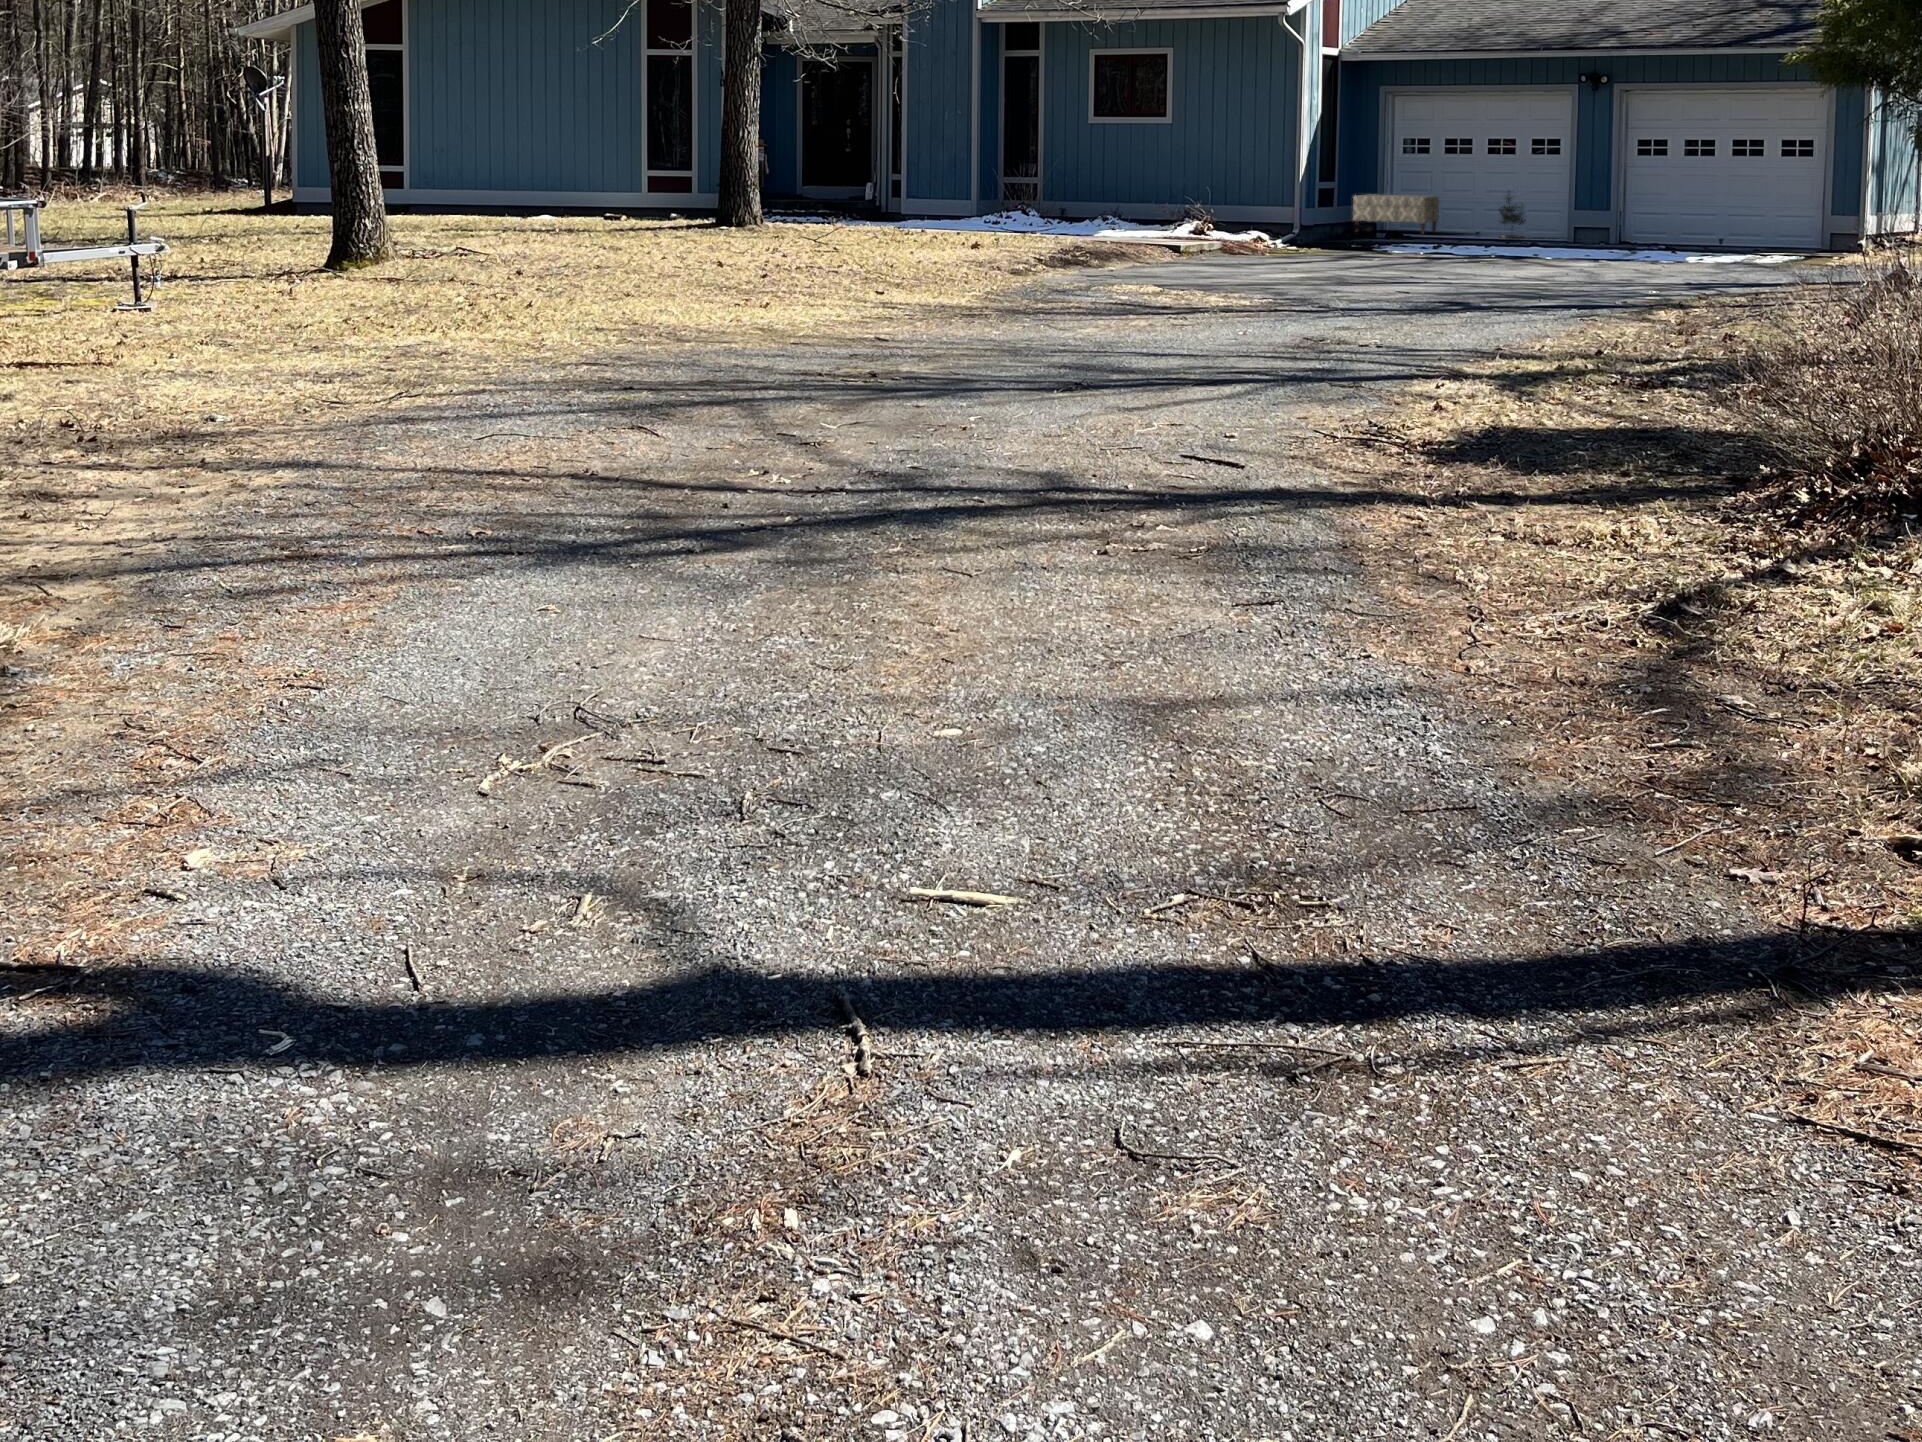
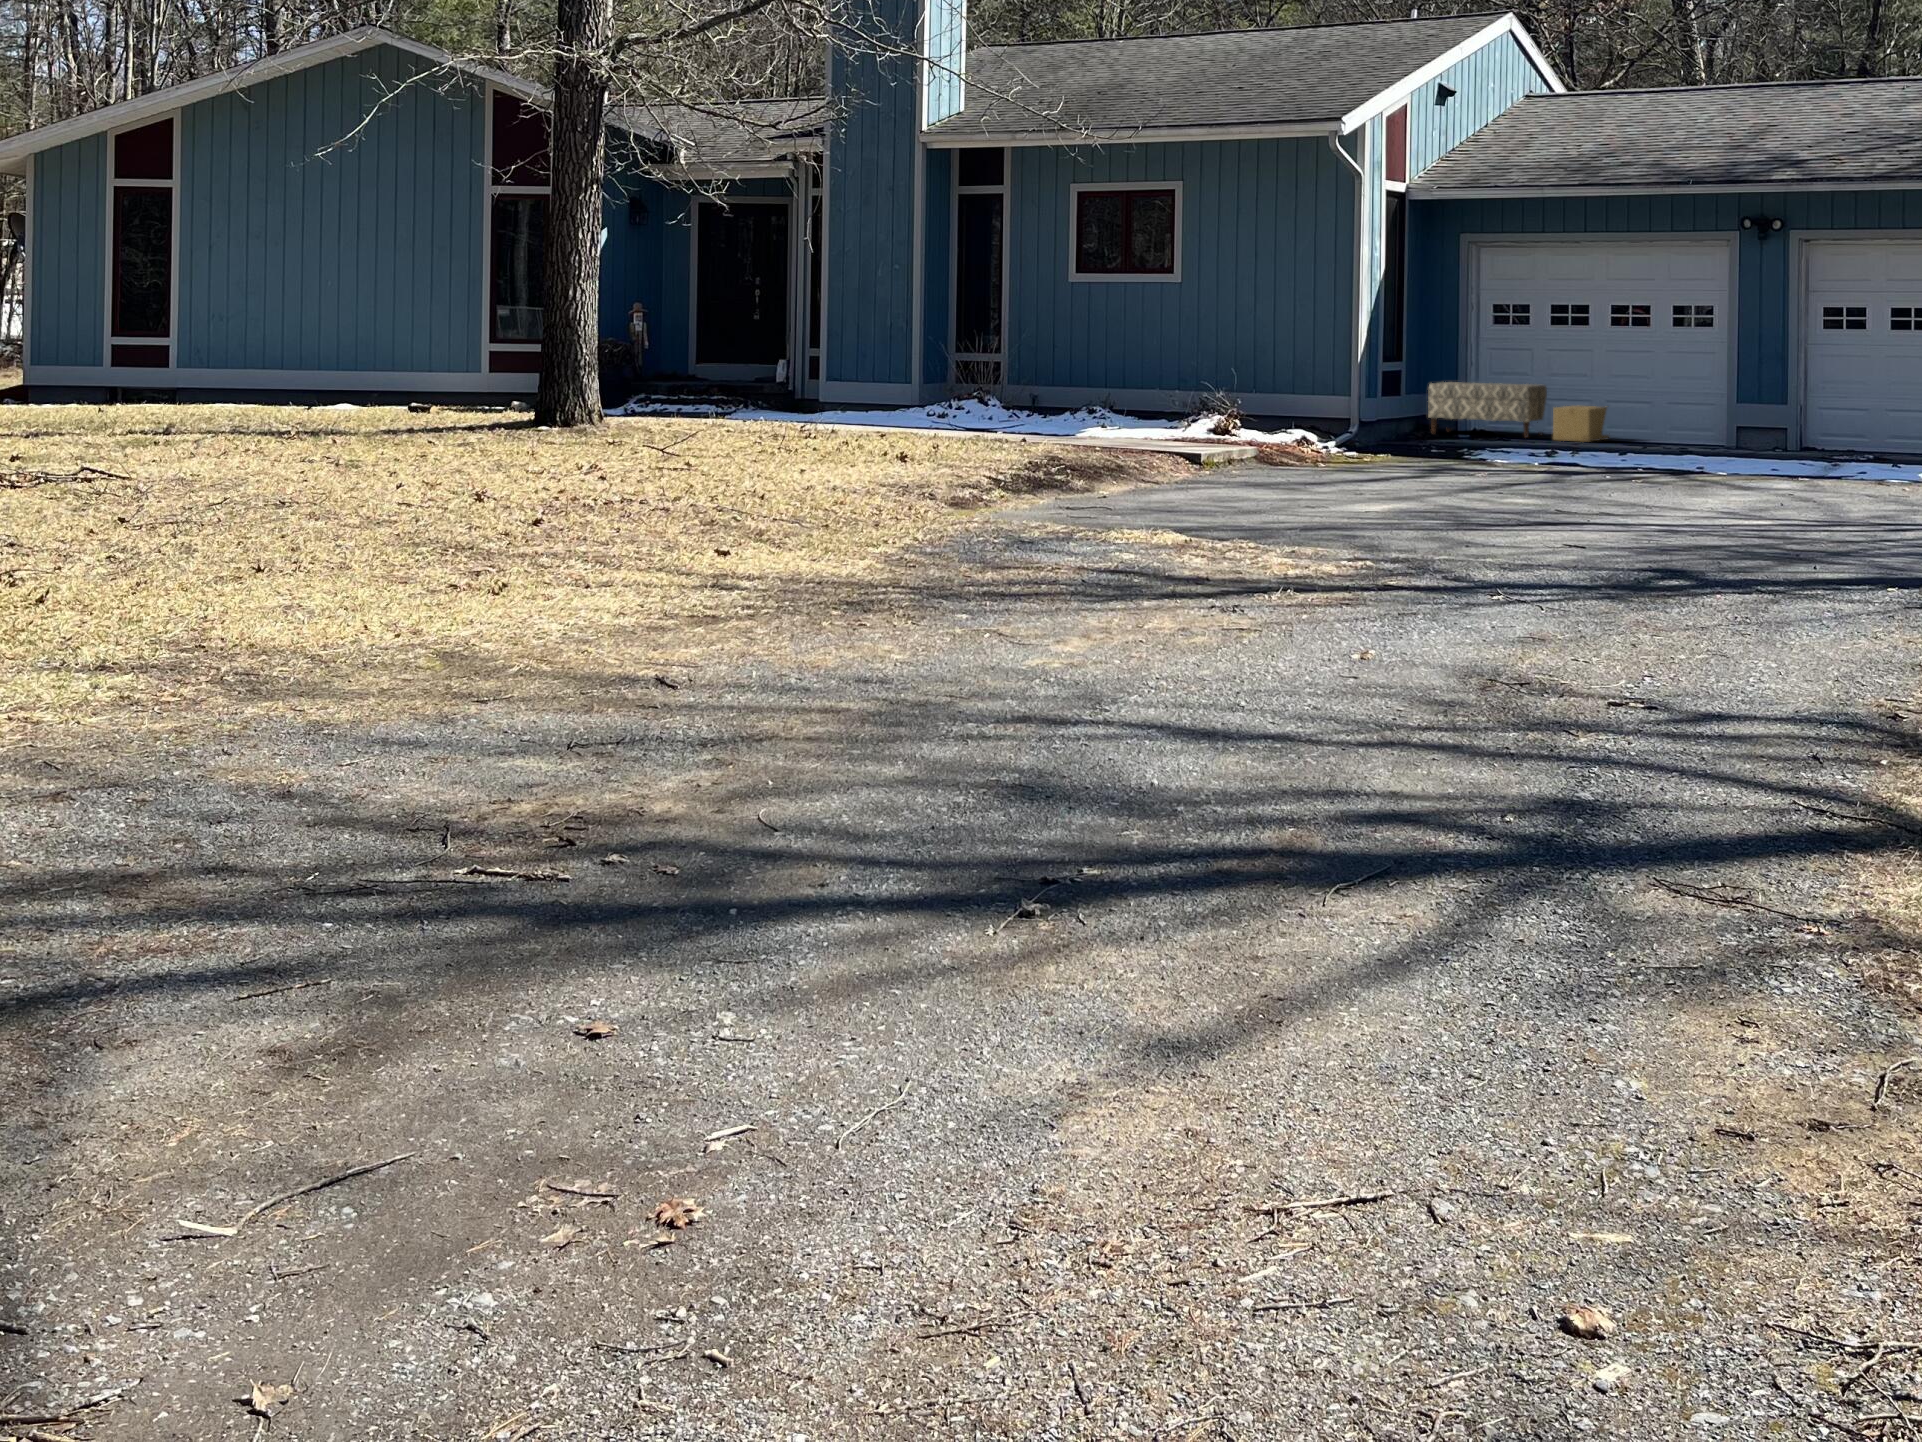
potted tree: present [1499,193,1526,238] -> none [1630,377,1673,444]
cardboard box: none [1441,211,1484,237] -> present [1553,406,1609,442]

